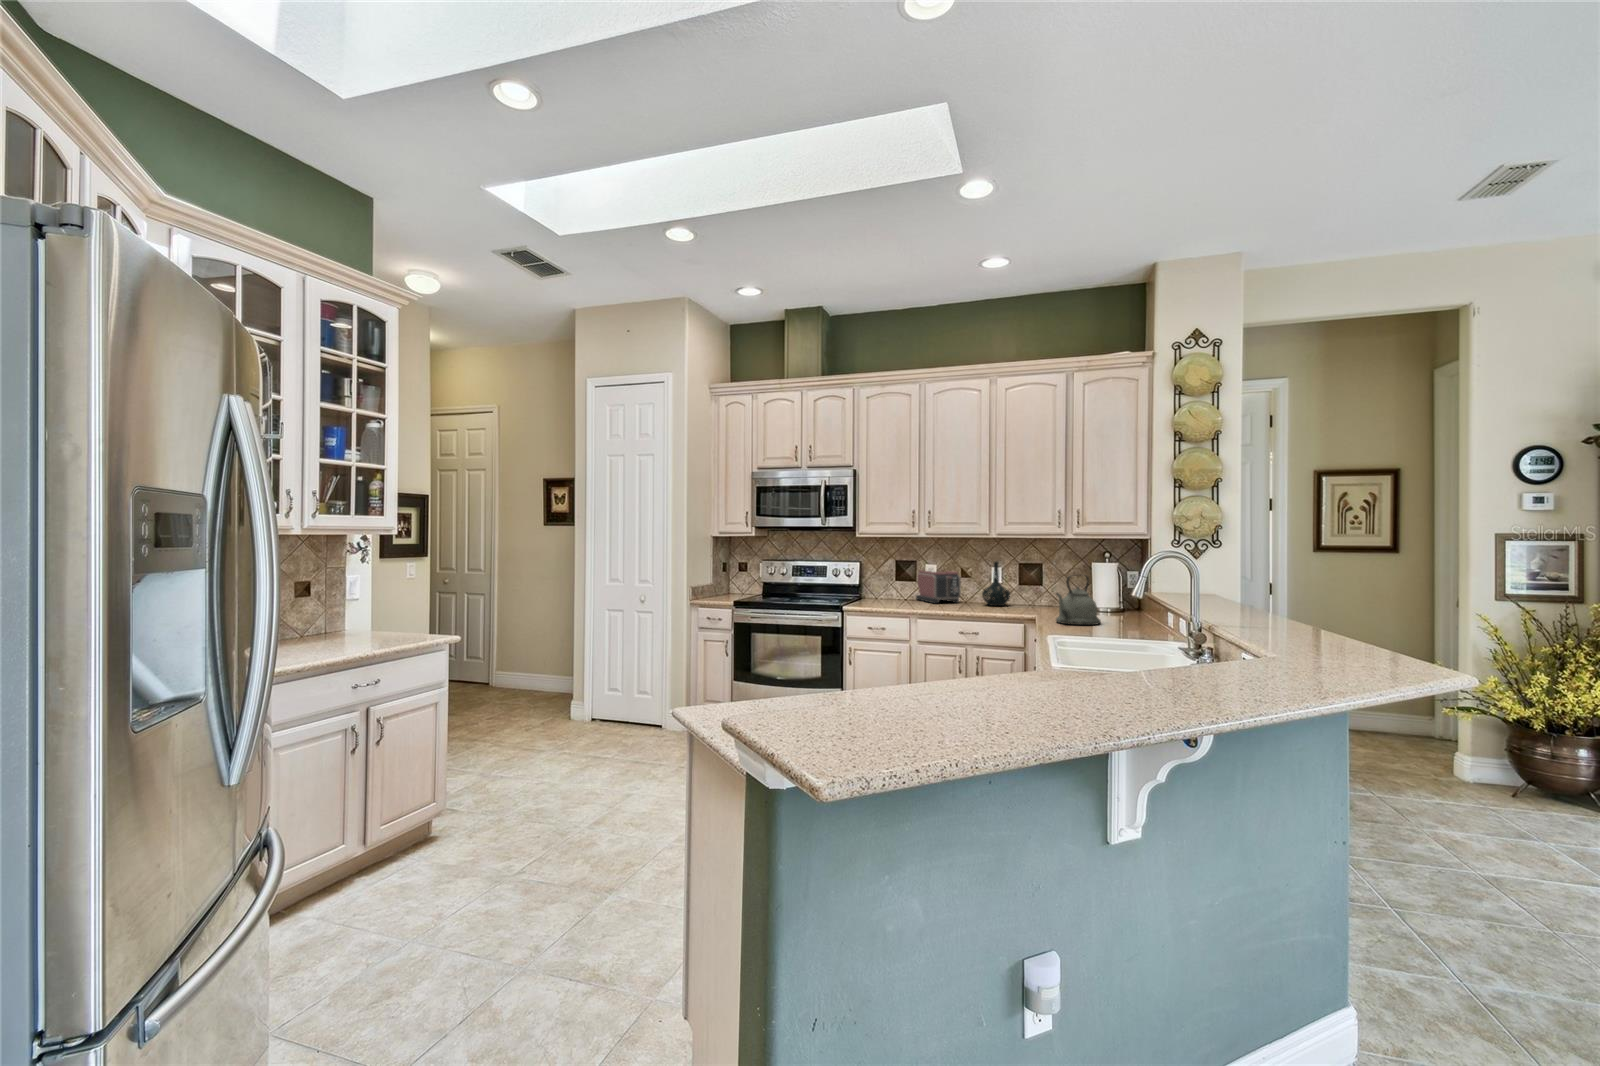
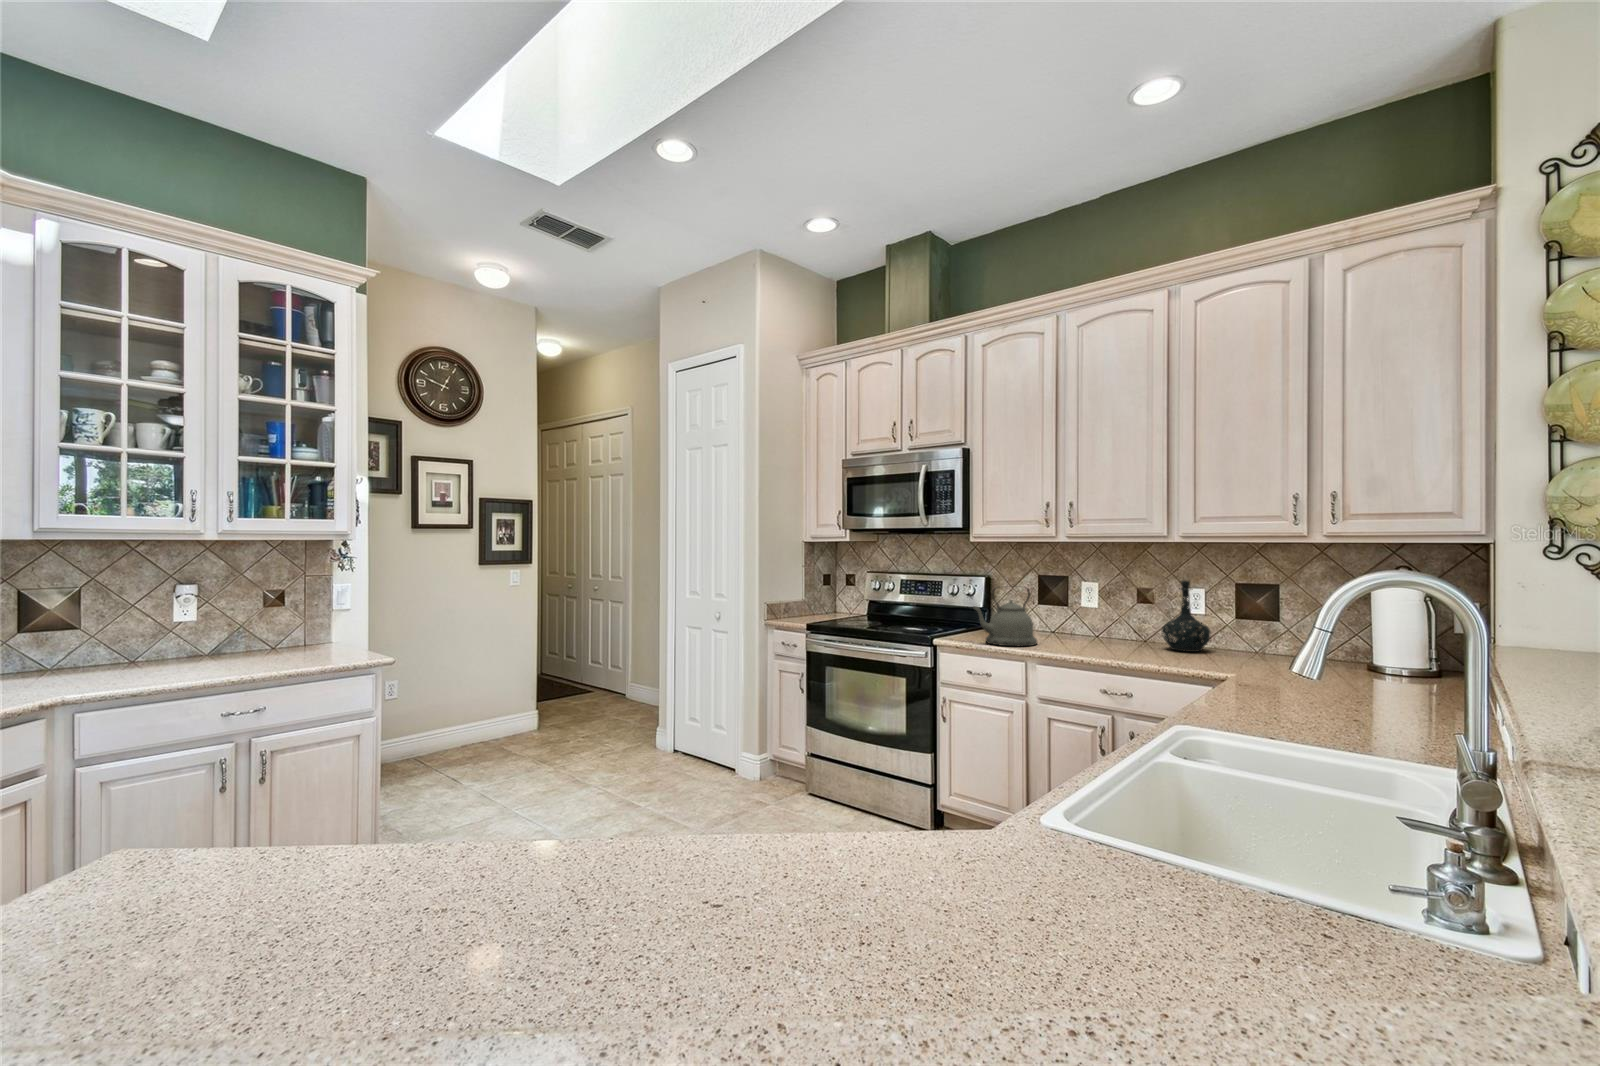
toaster: present [916,570,961,603] -> none [1069,590,1131,641]
kettle: present [1056,575,1101,625] -> present [973,587,1037,646]

